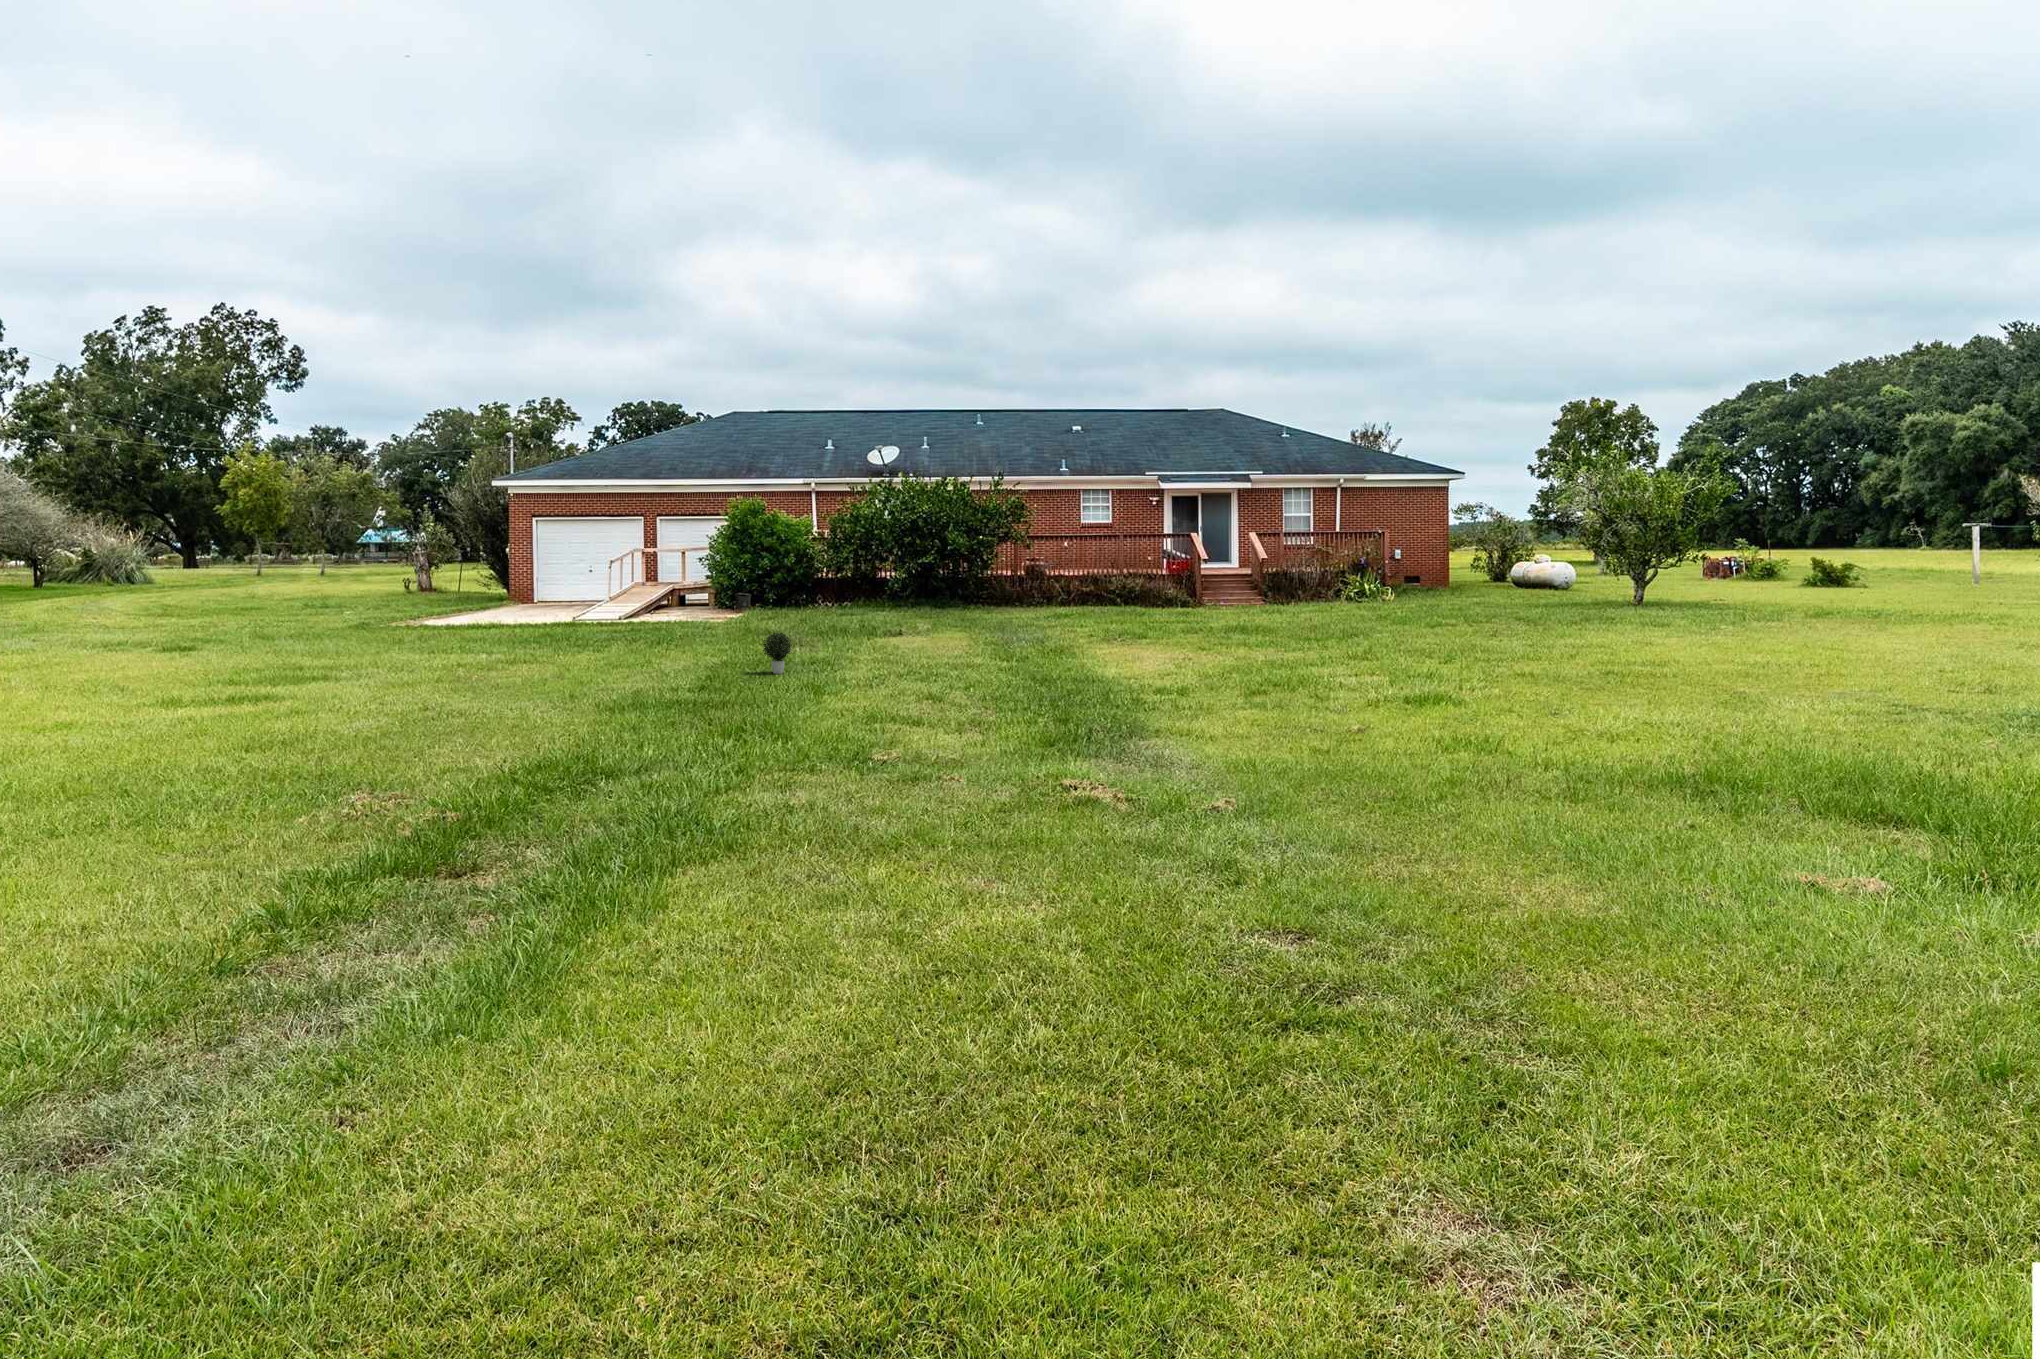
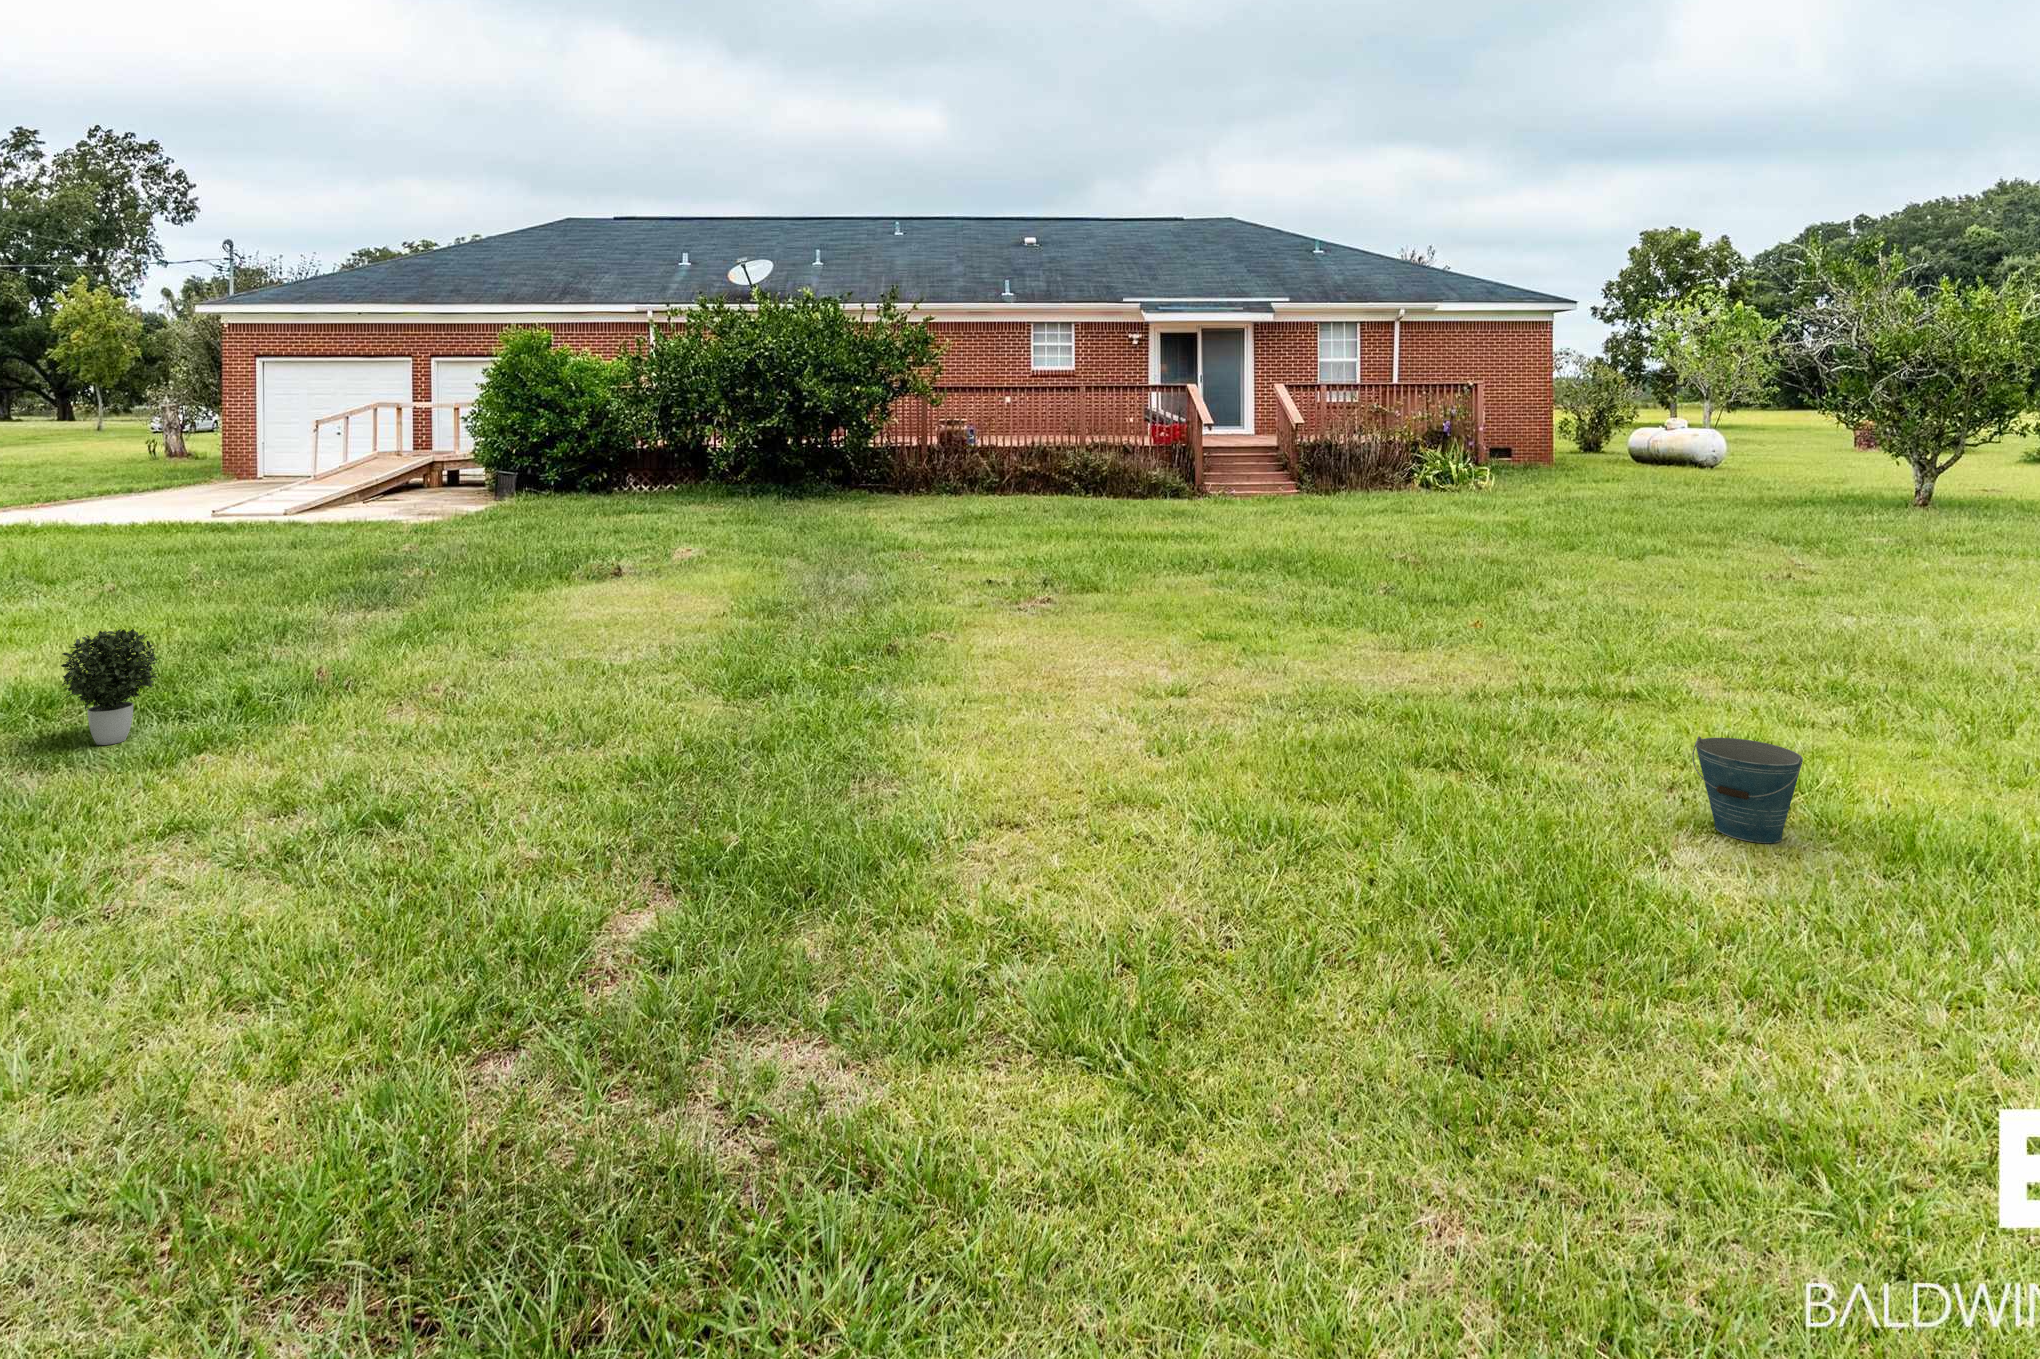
bucket: none [1331,651,1360,679] -> present [1692,736,1803,843]

